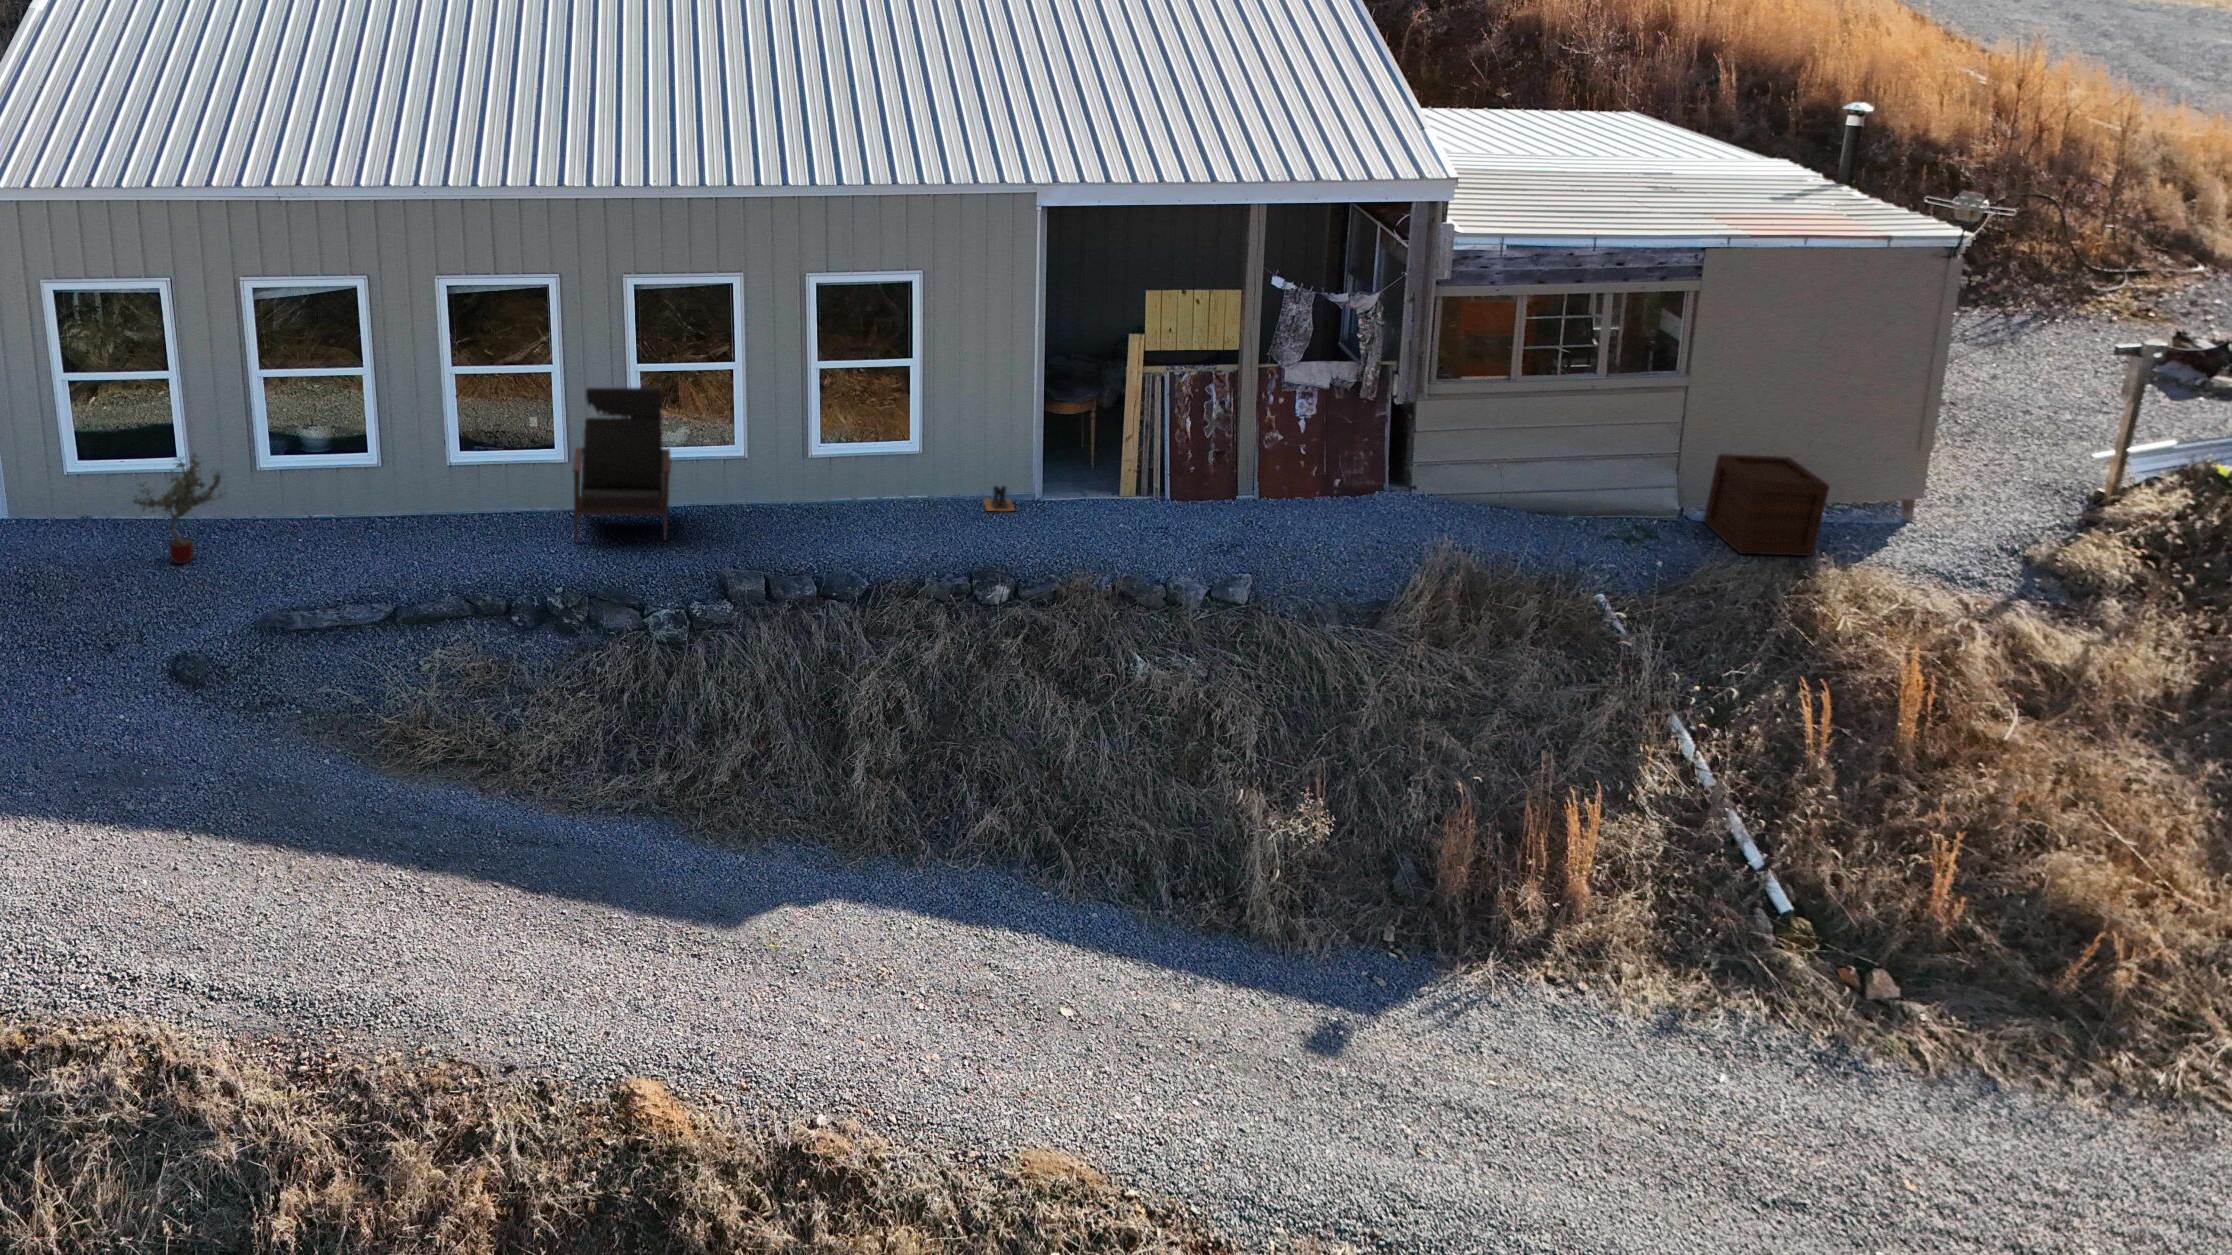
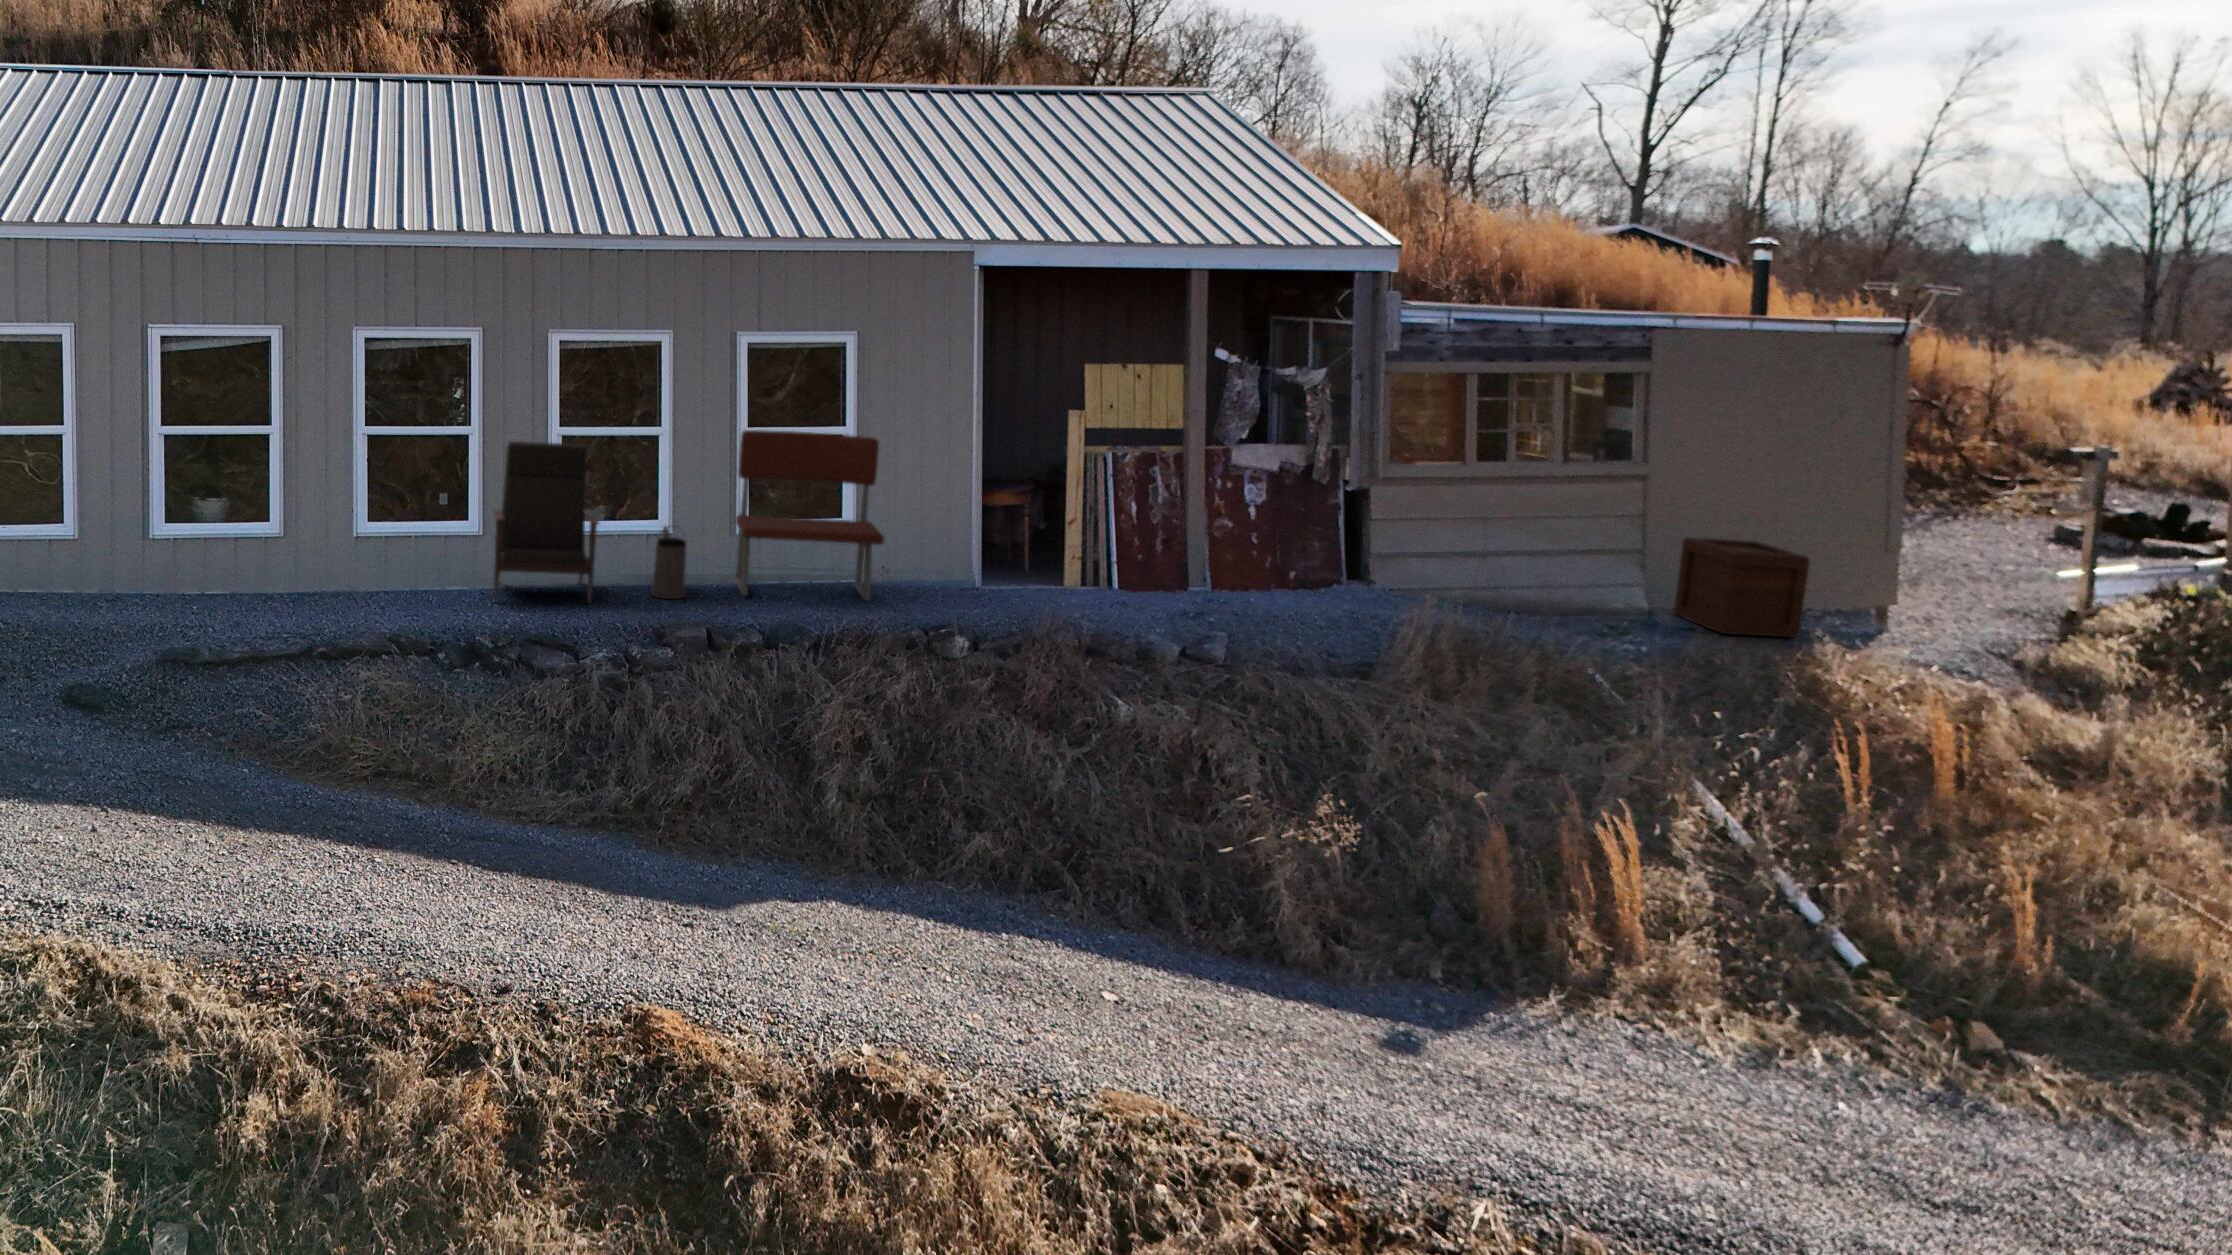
bench: none [807,367,943,530] -> present [735,430,884,601]
potted tree: present [133,453,225,564] -> none [19,504,122,626]
watering can: none [724,455,758,533] -> present [650,526,687,599]
boots: present [983,486,1014,512] -> none [917,566,954,591]

